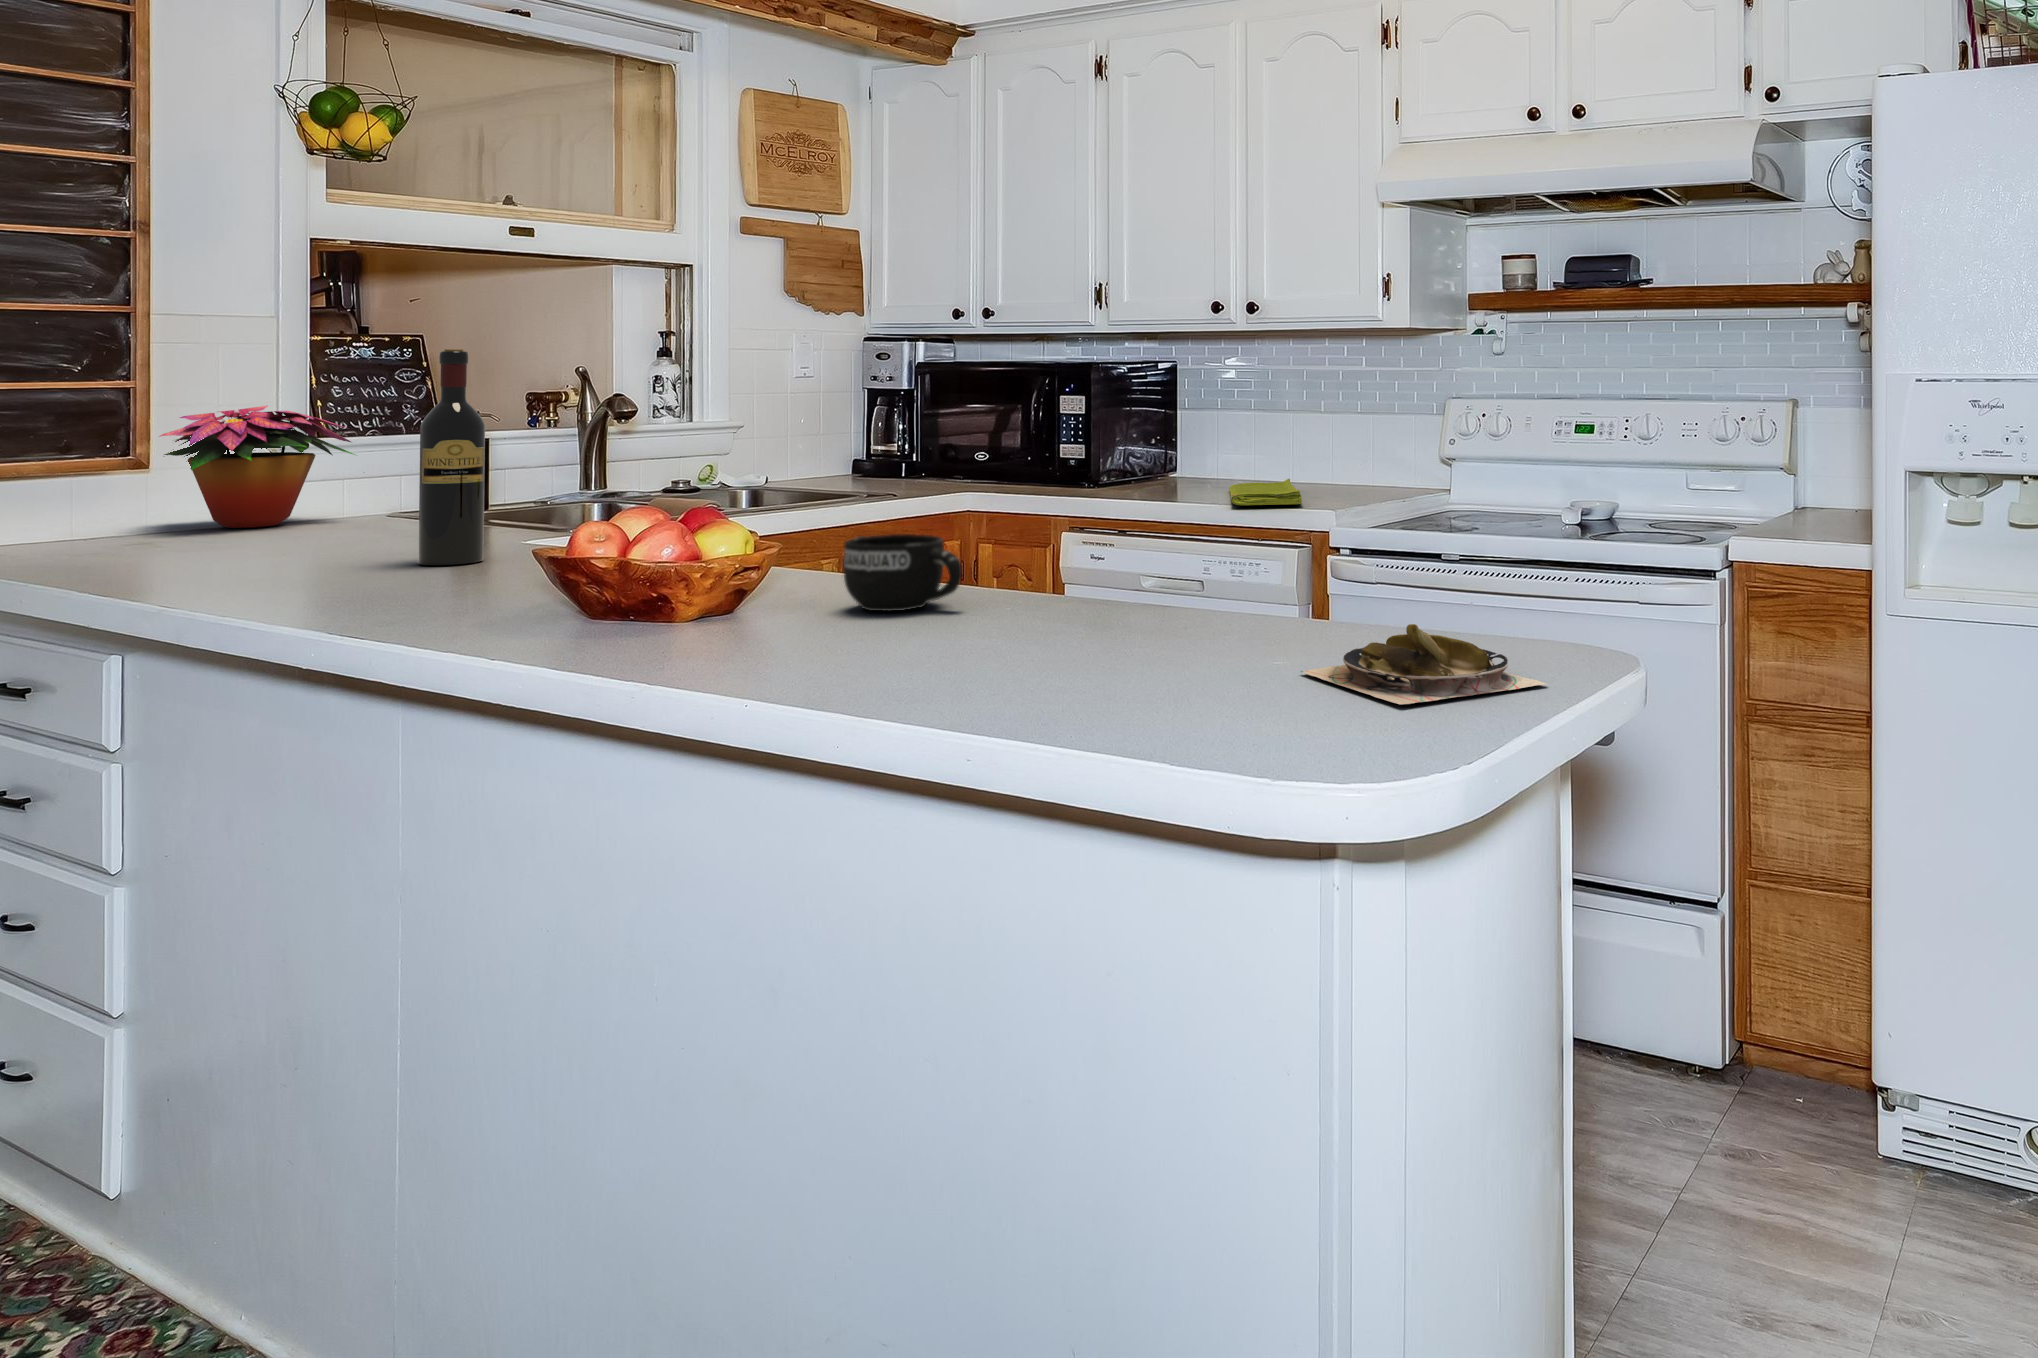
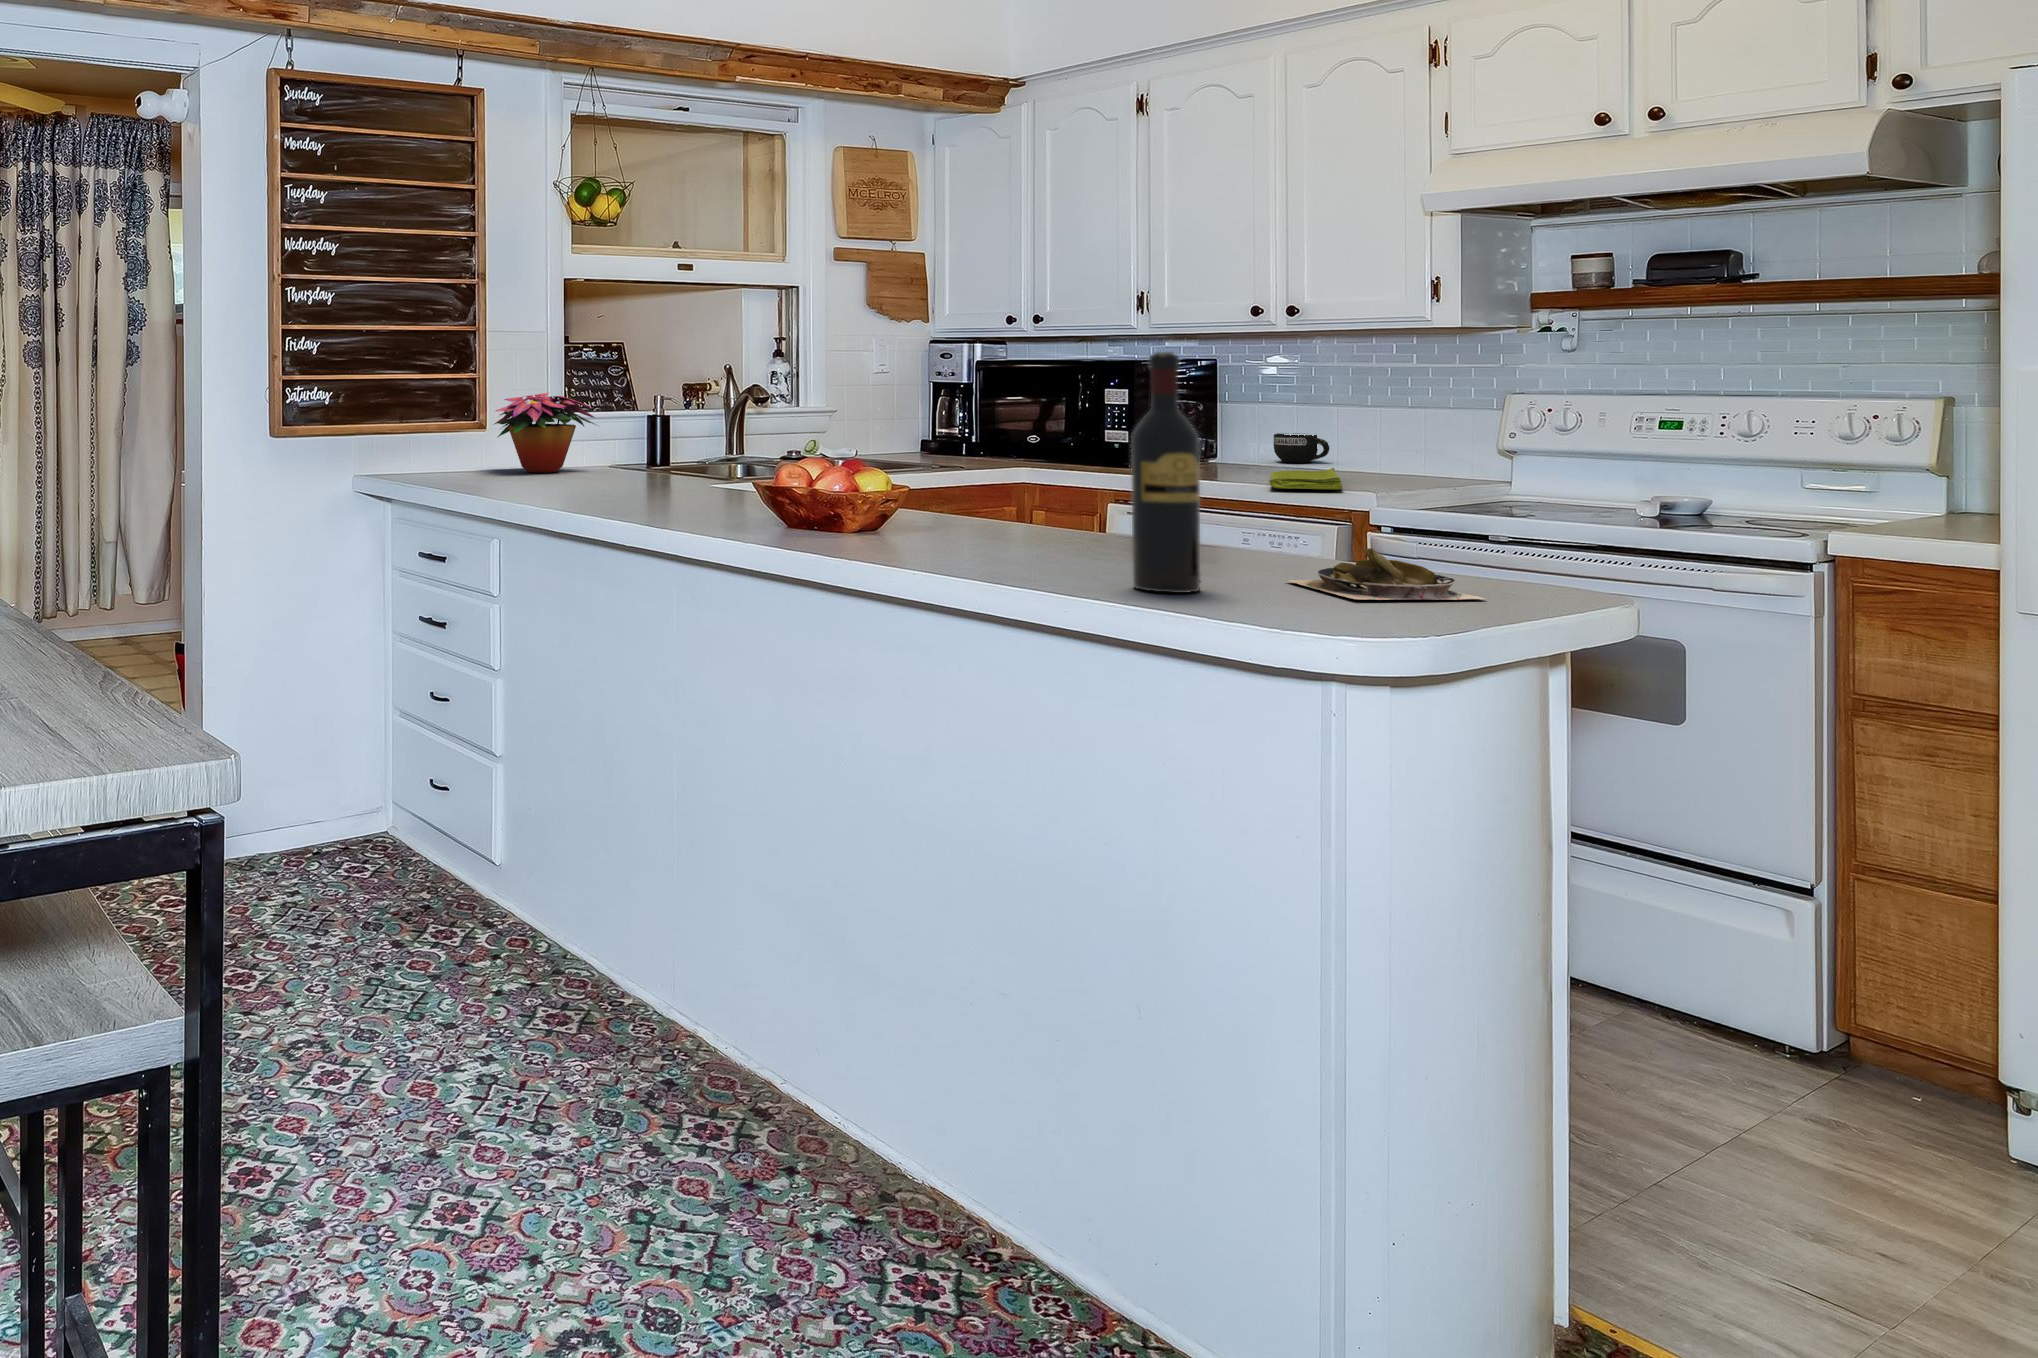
wine bottle: present [419,349,485,565] -> present [1131,352,1201,593]
mug: present [844,534,962,611] -> present [1273,433,1329,463]

